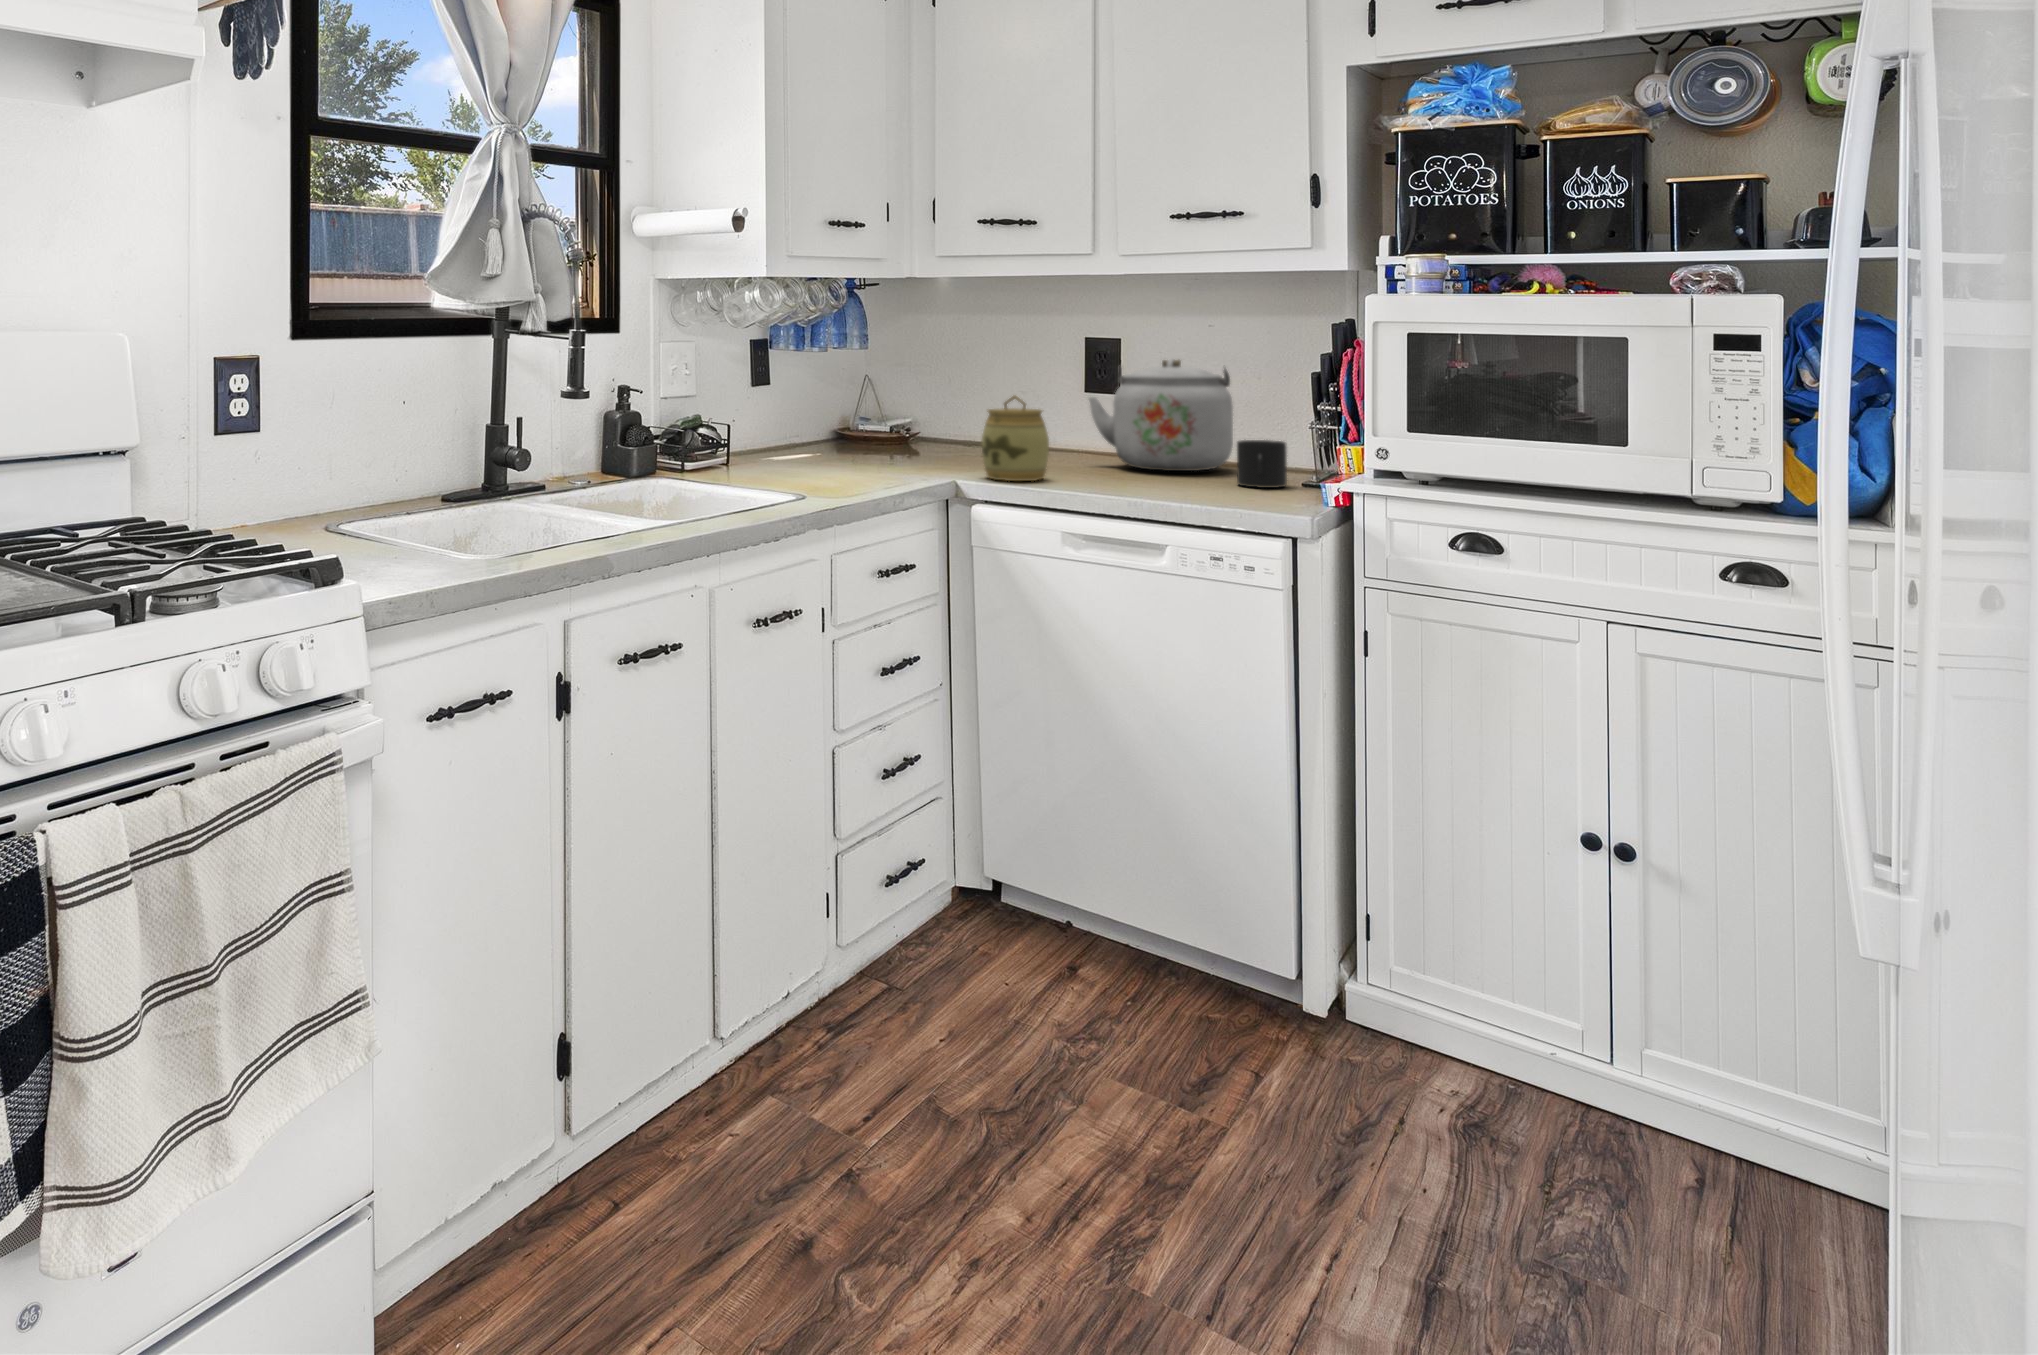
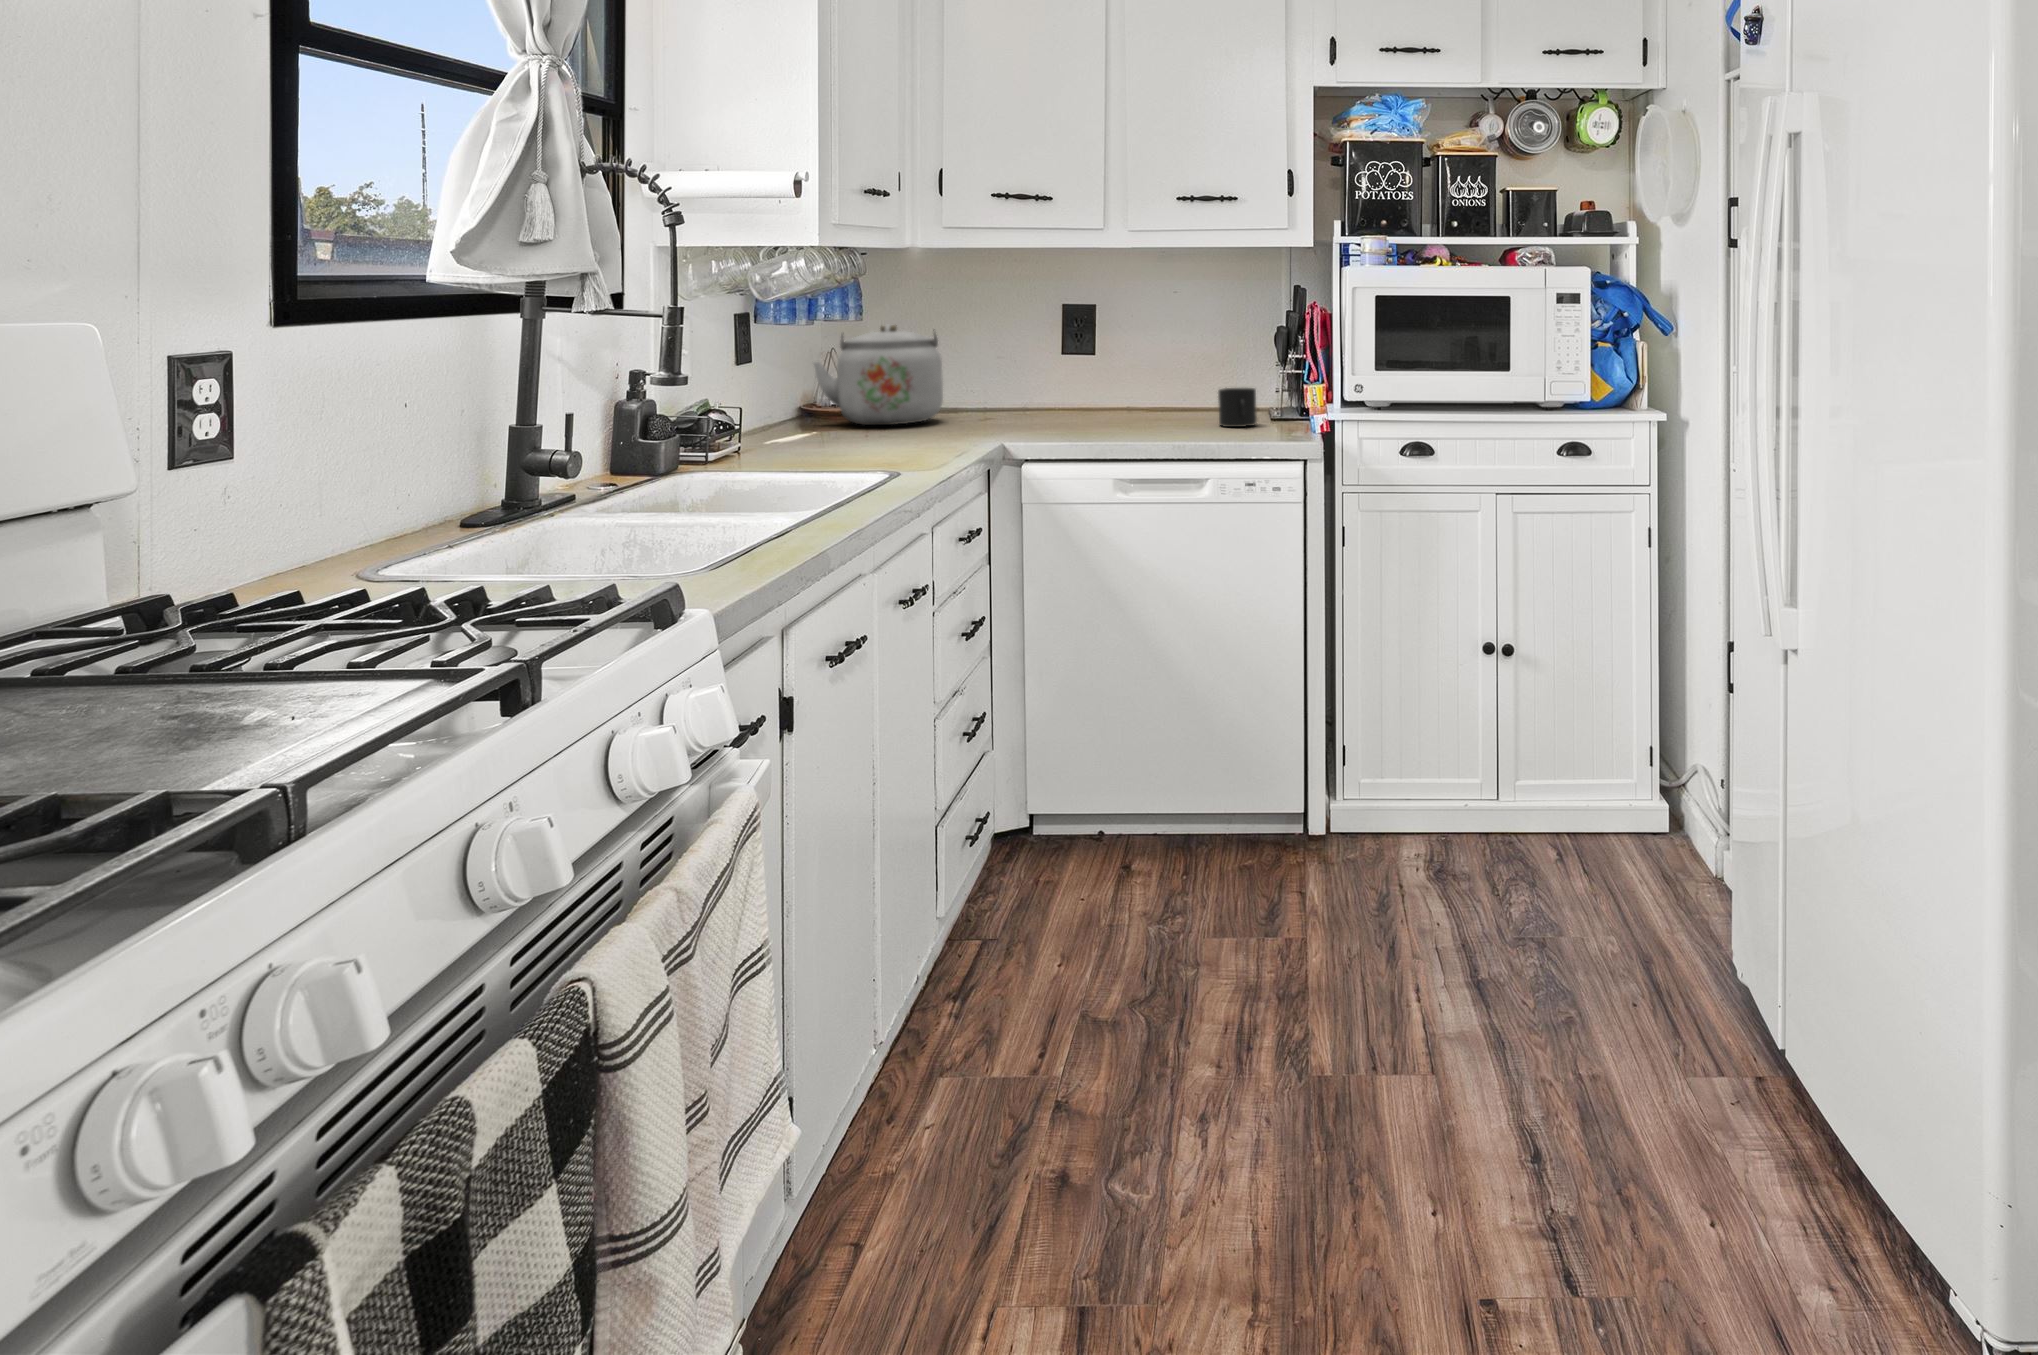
kettle: present [1089,359,1233,471] -> present [814,324,943,425]
jar: present [982,396,1049,481] -> none [1013,360,1073,440]

